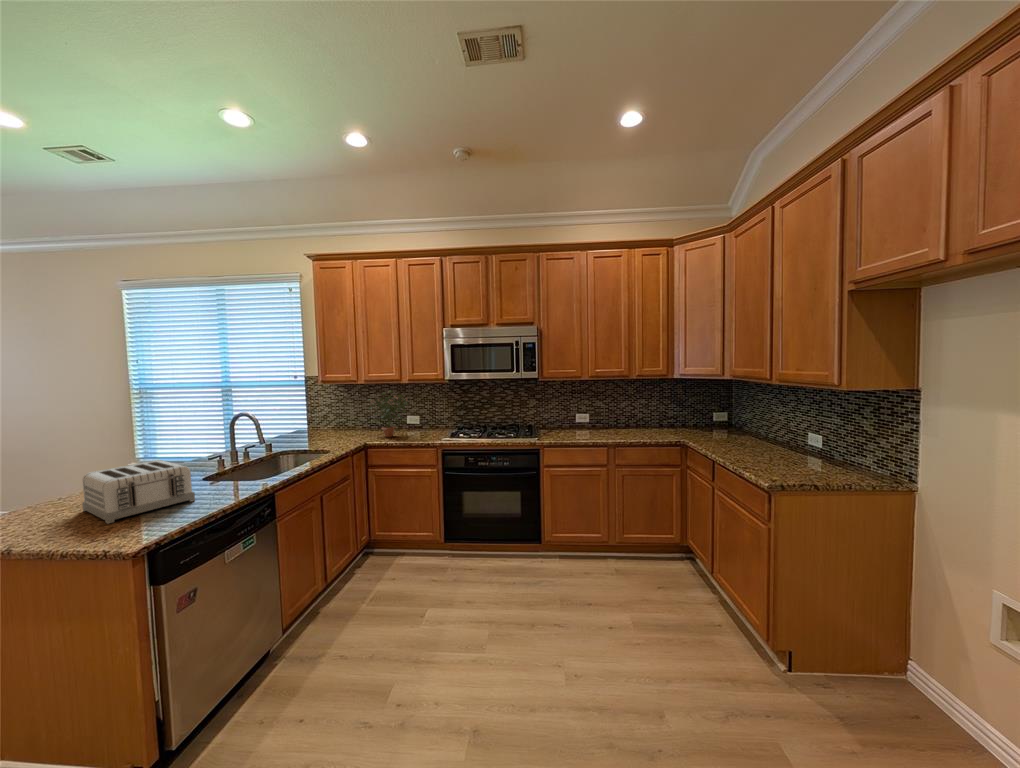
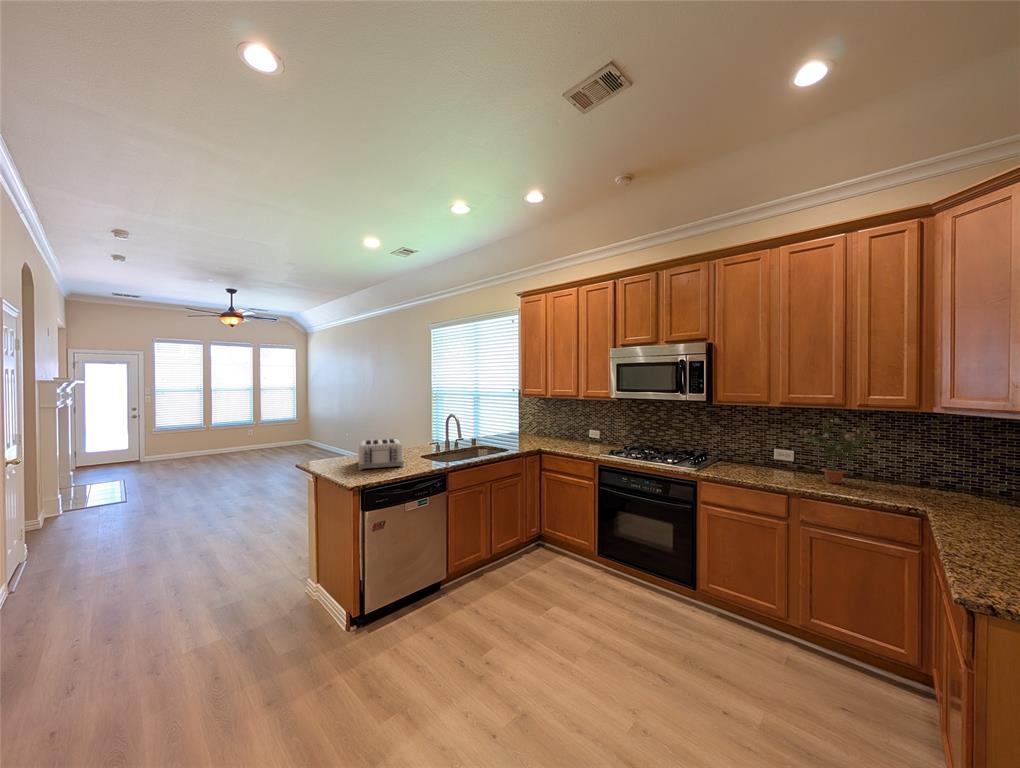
potted plant: present [368,390,408,437] -> present [796,418,875,484]

